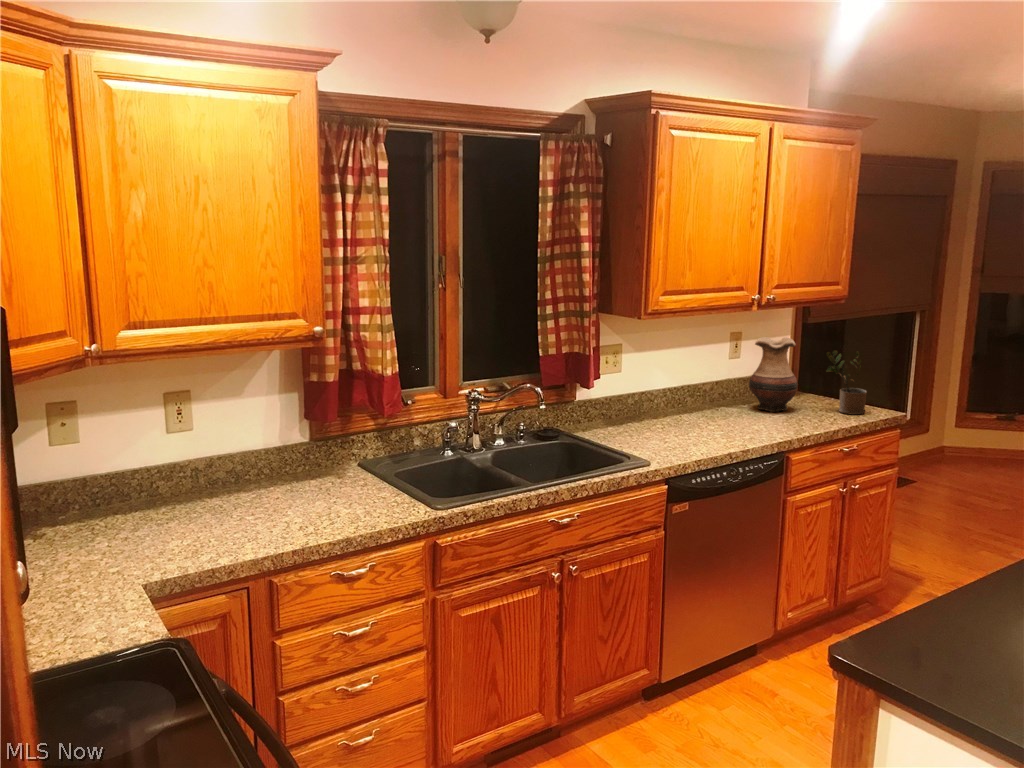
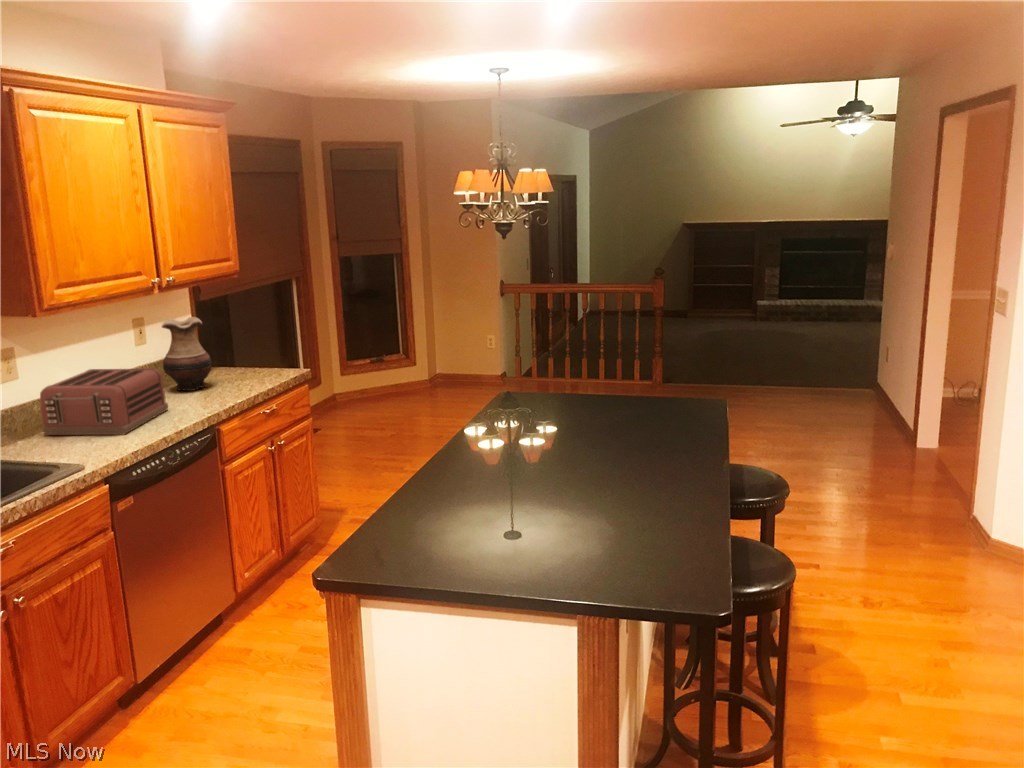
potted plant: present [827,351,867,415] -> none [233,322,276,380]
toaster: none [631,375,744,442] -> present [40,369,168,435]

